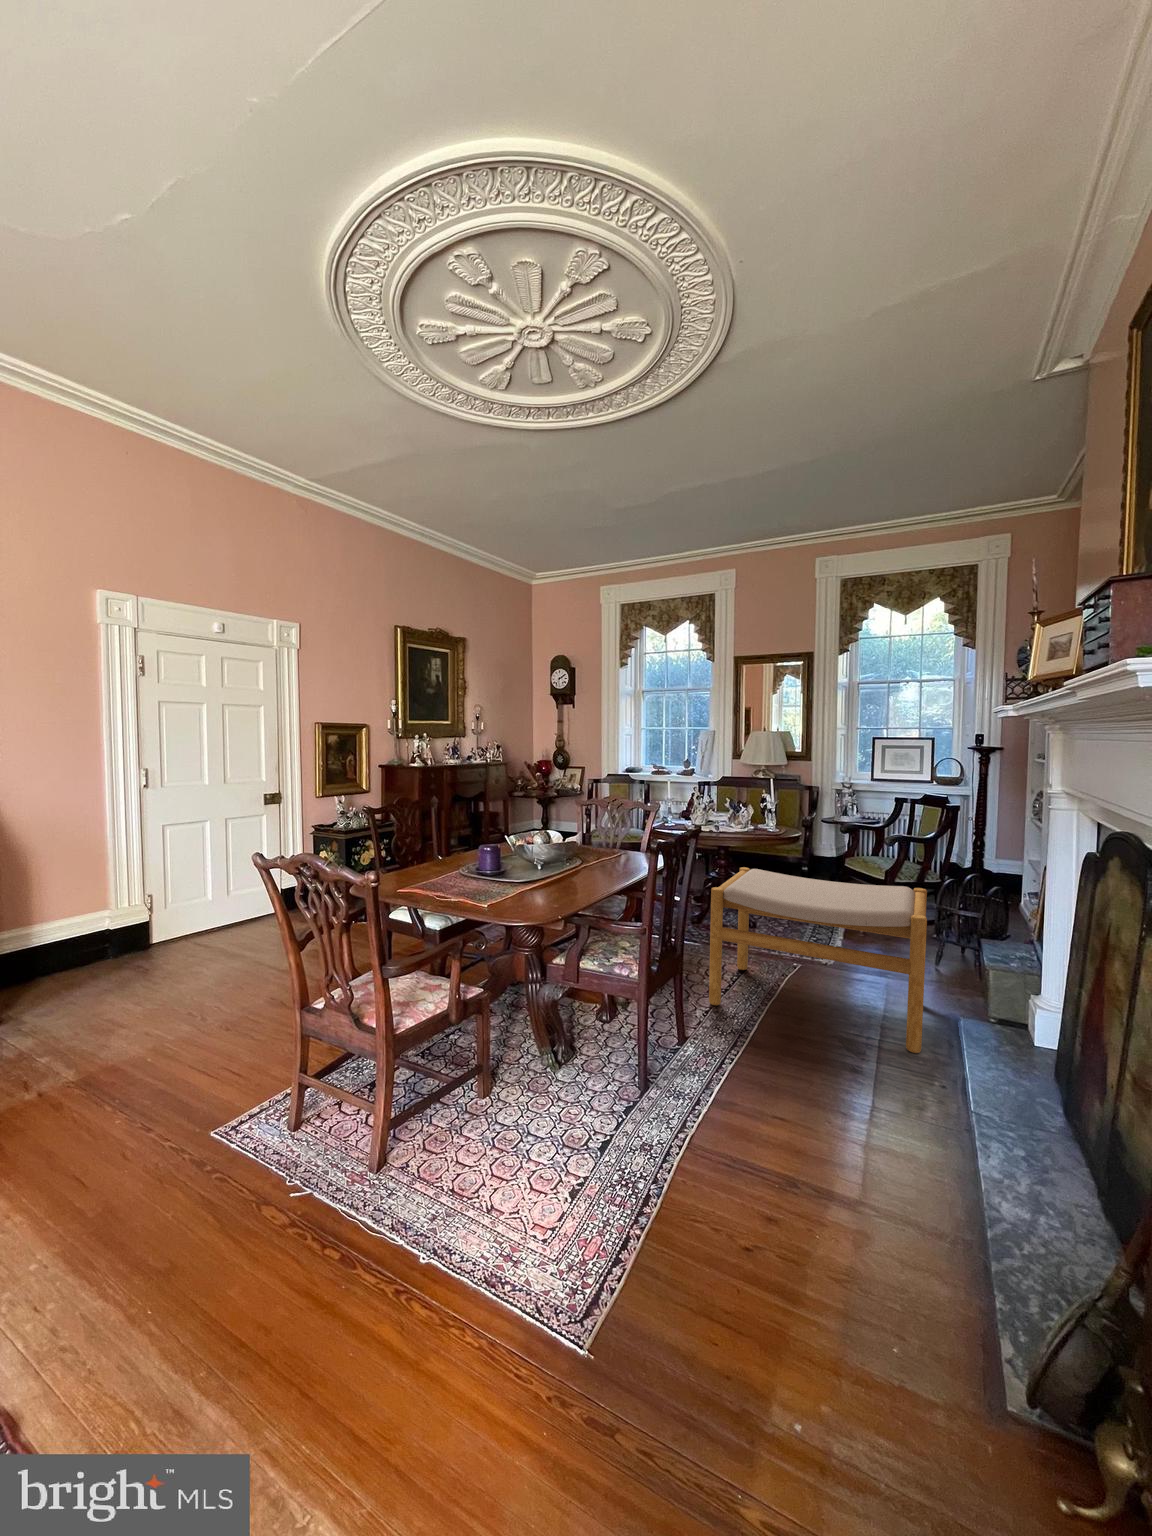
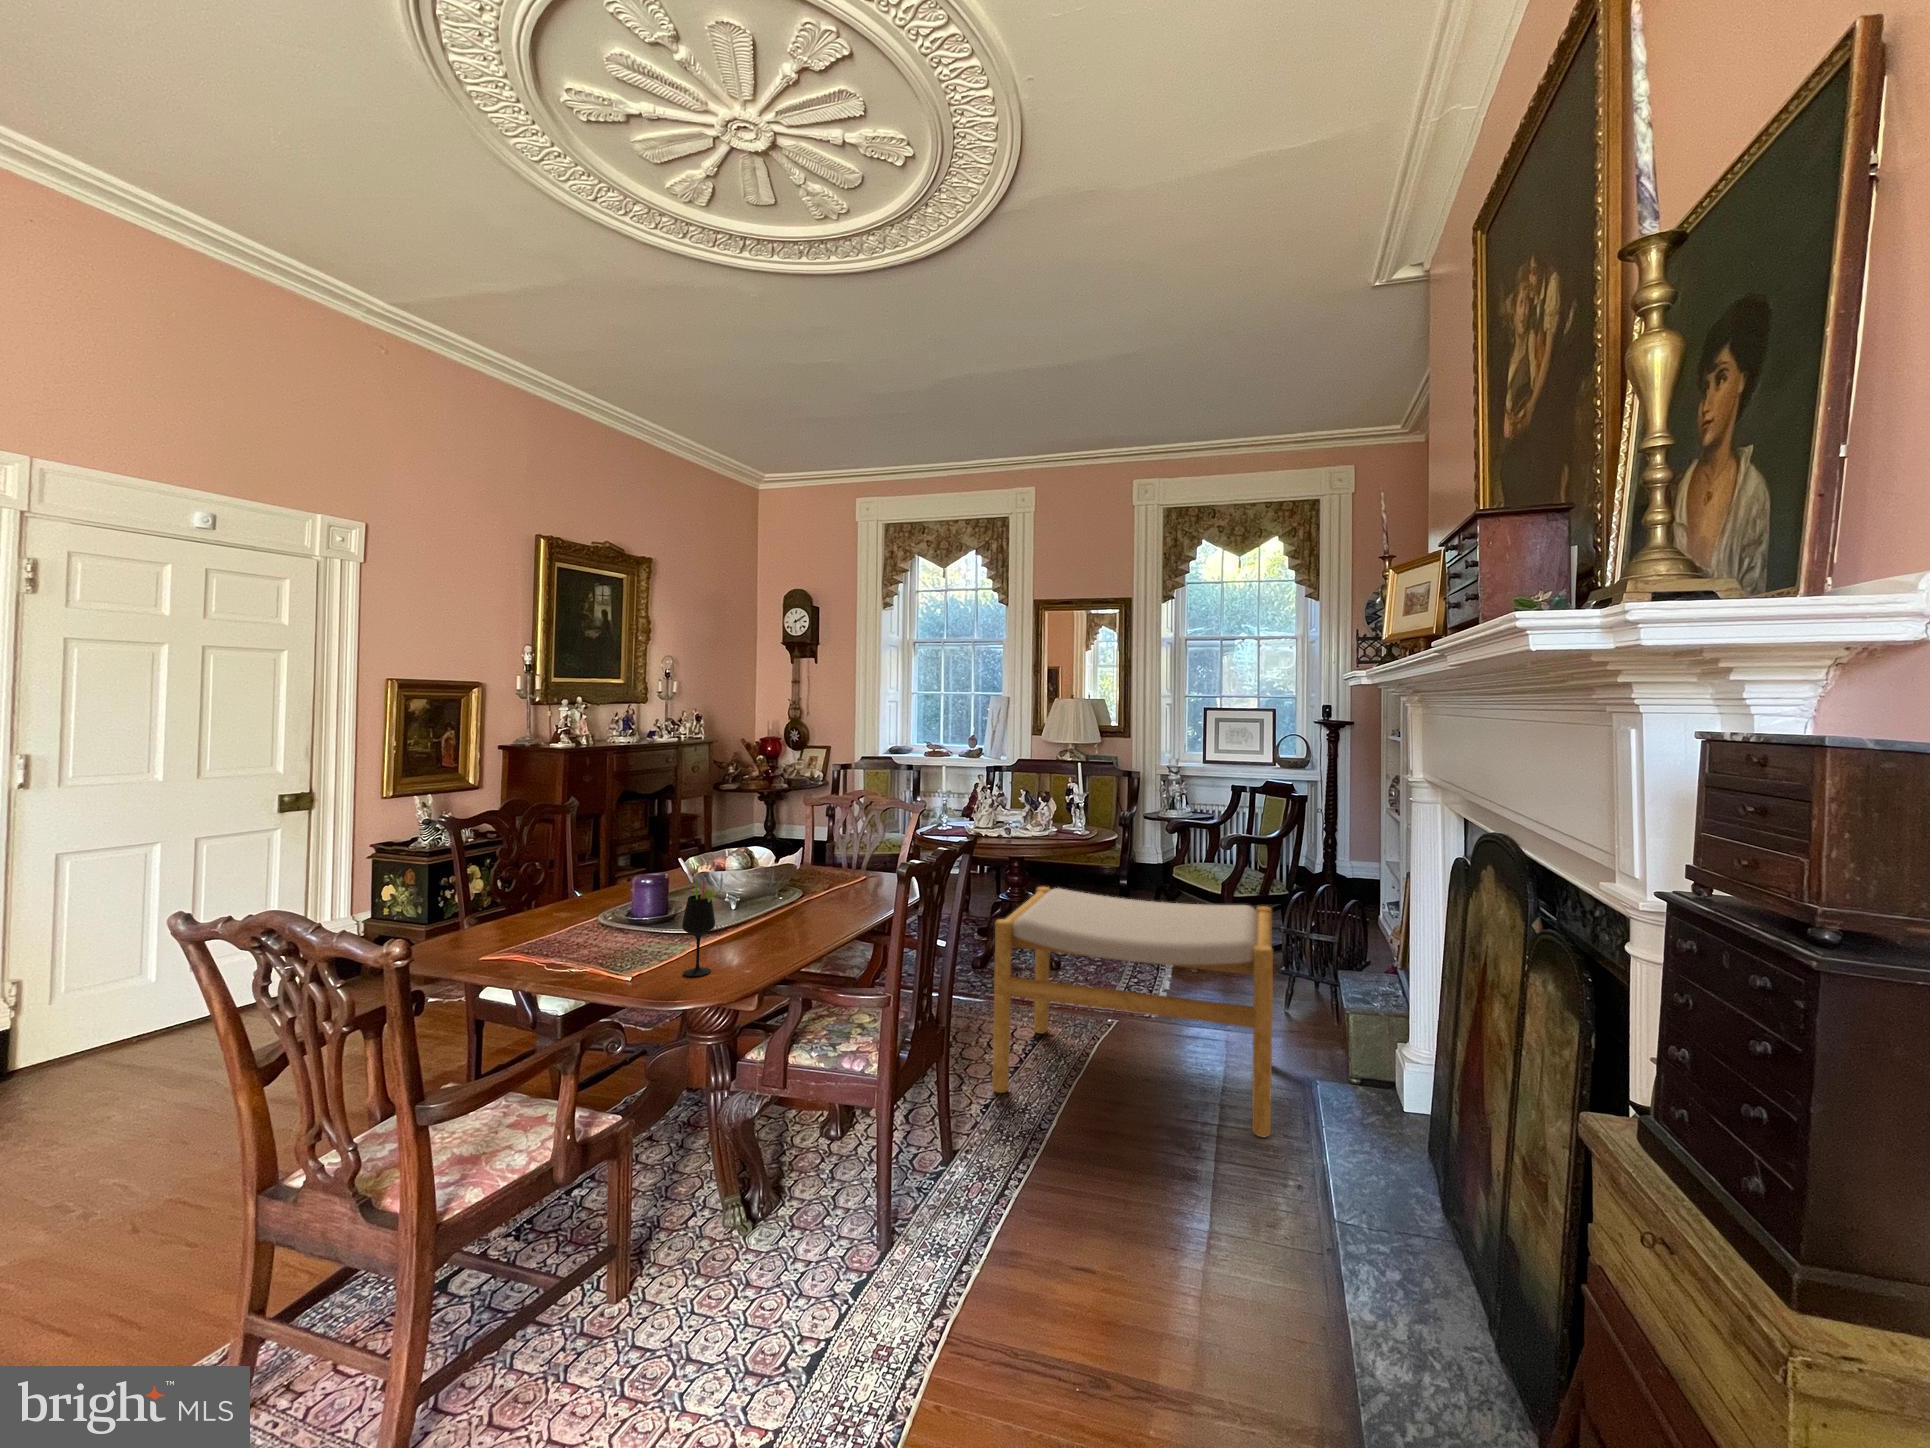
wine glass: none [517,849,537,907] -> present [682,882,716,976]

